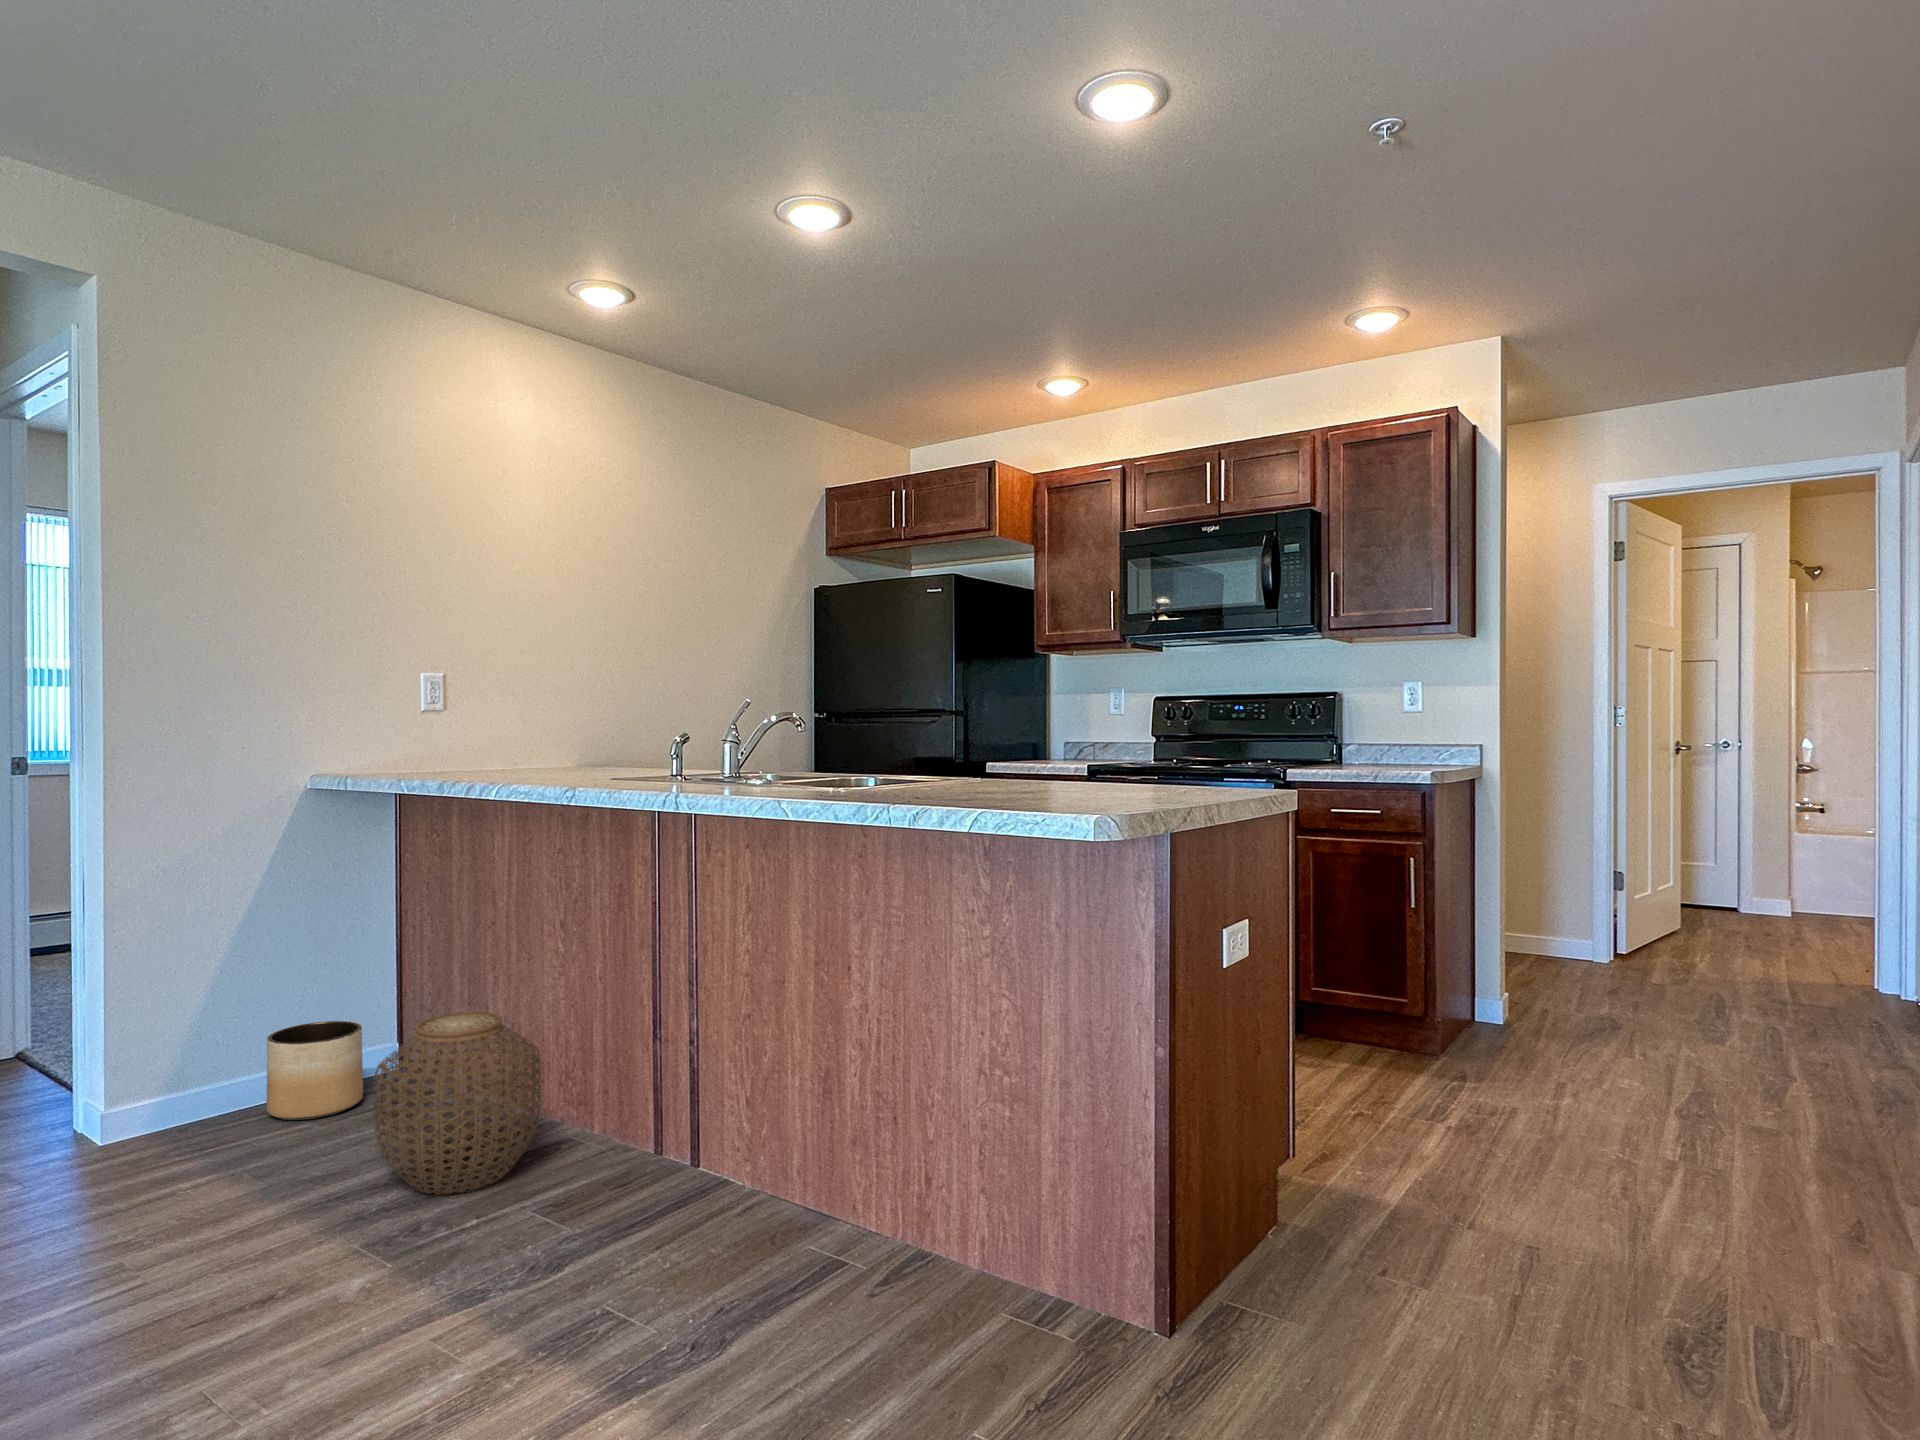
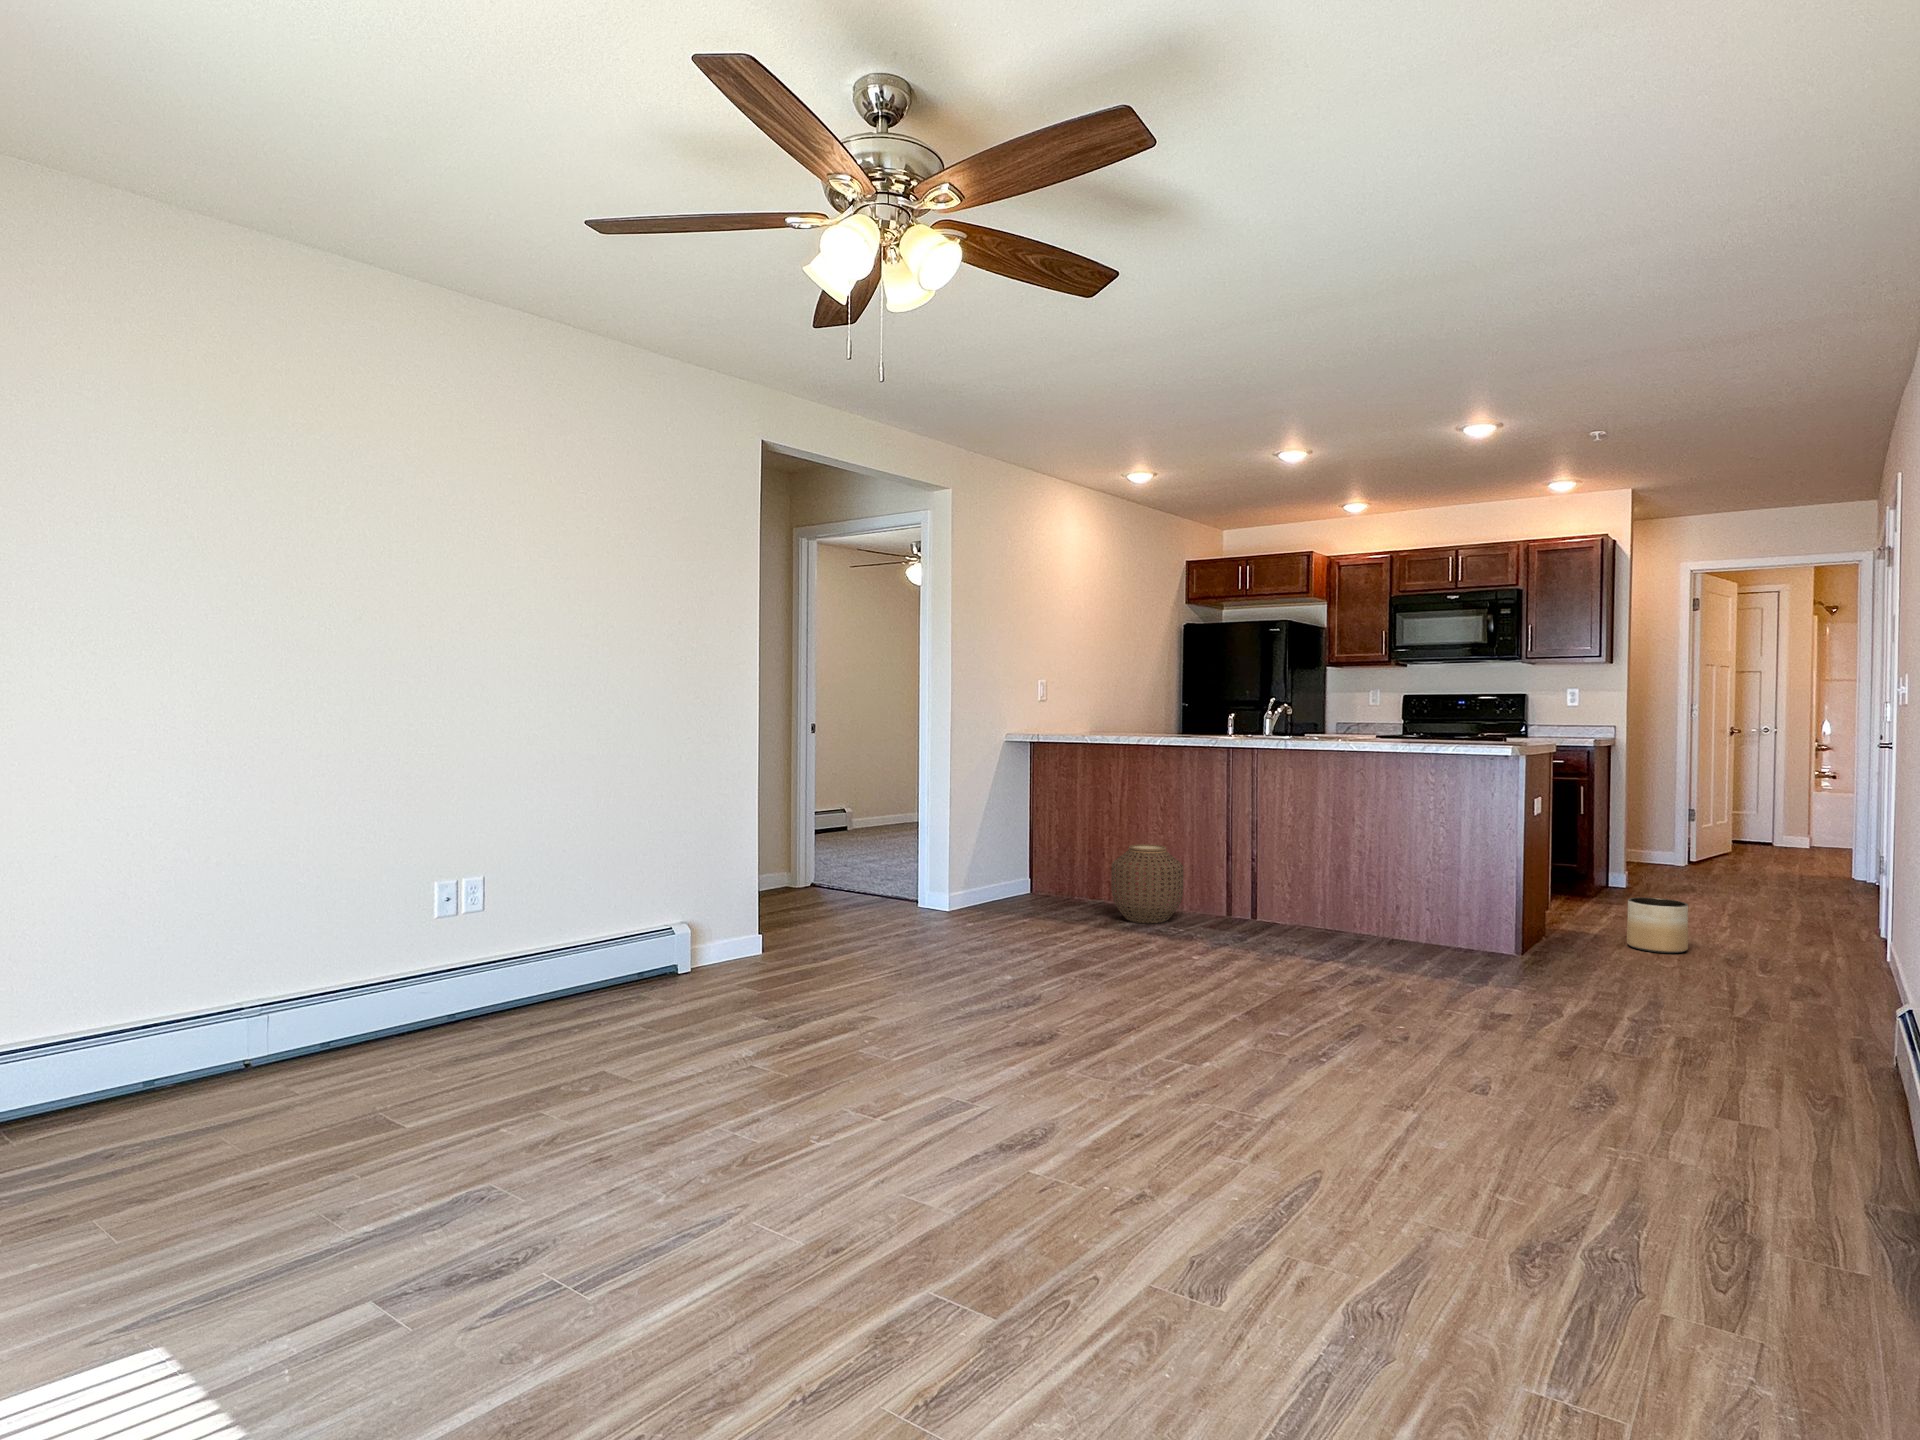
planter: present [266,1021,363,1120] -> present [1627,897,1688,953]

